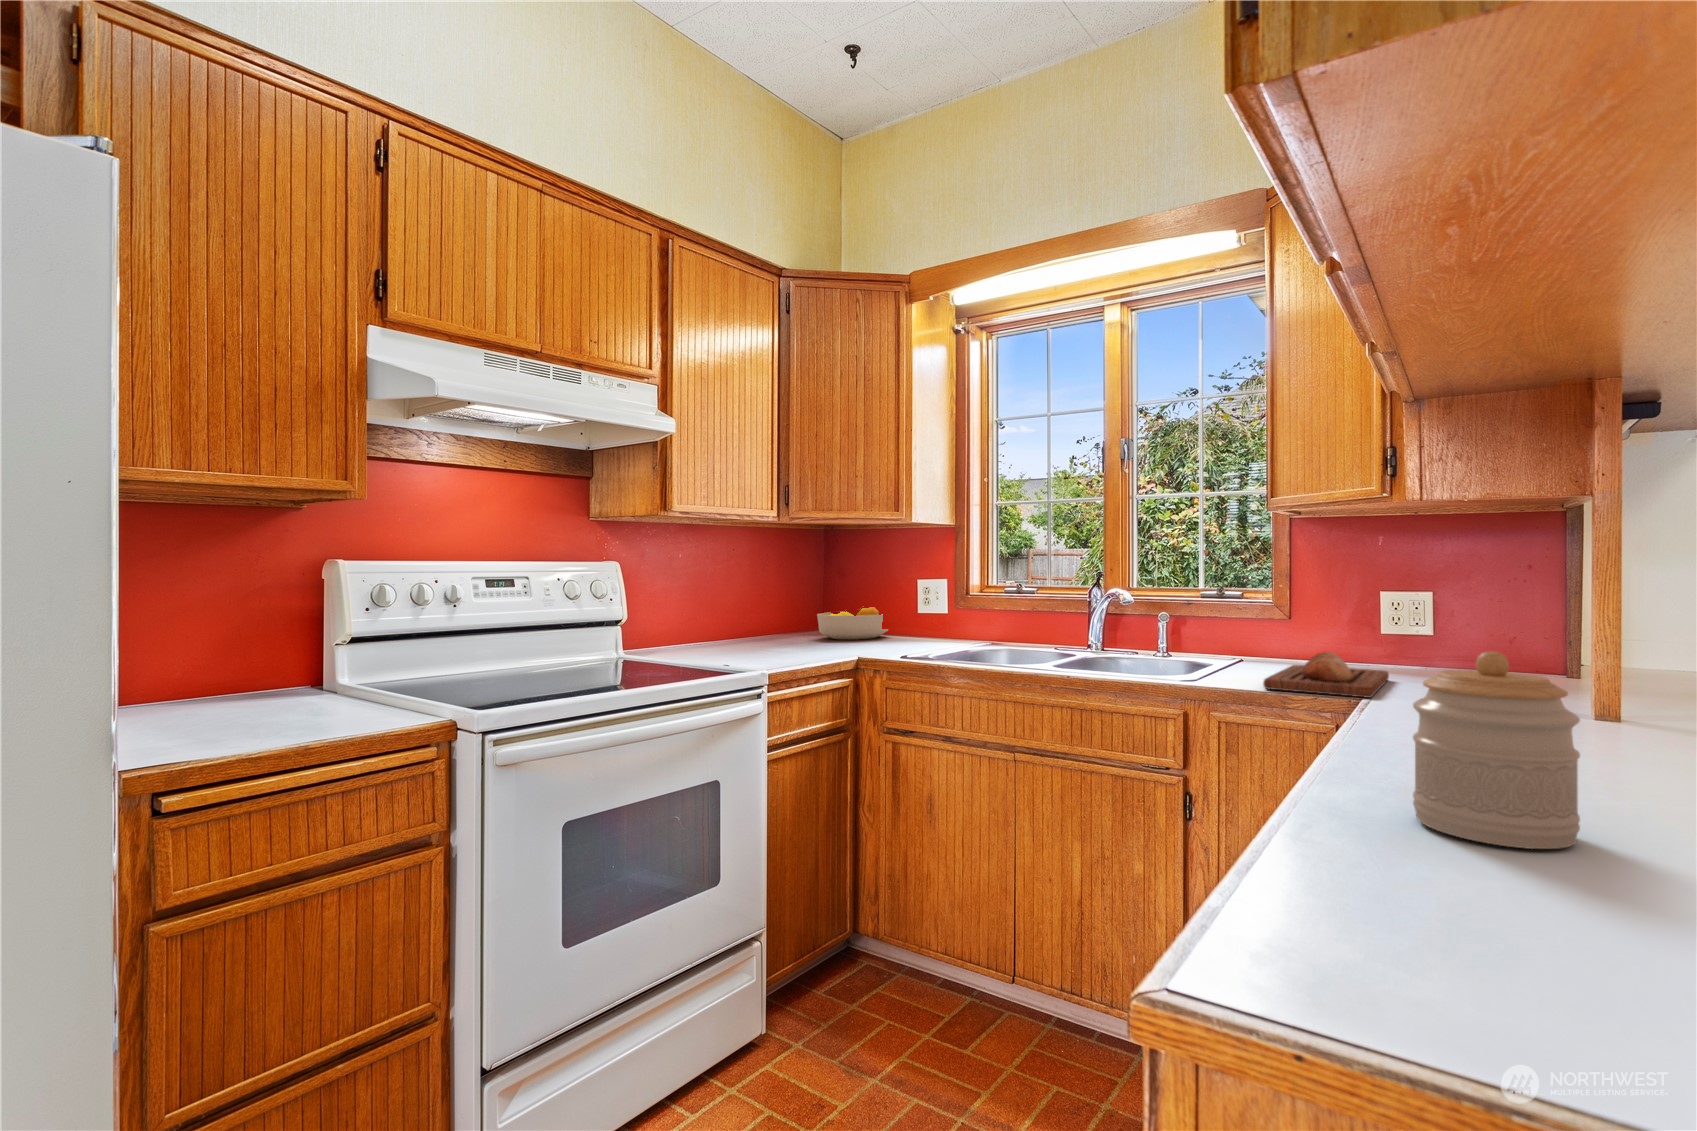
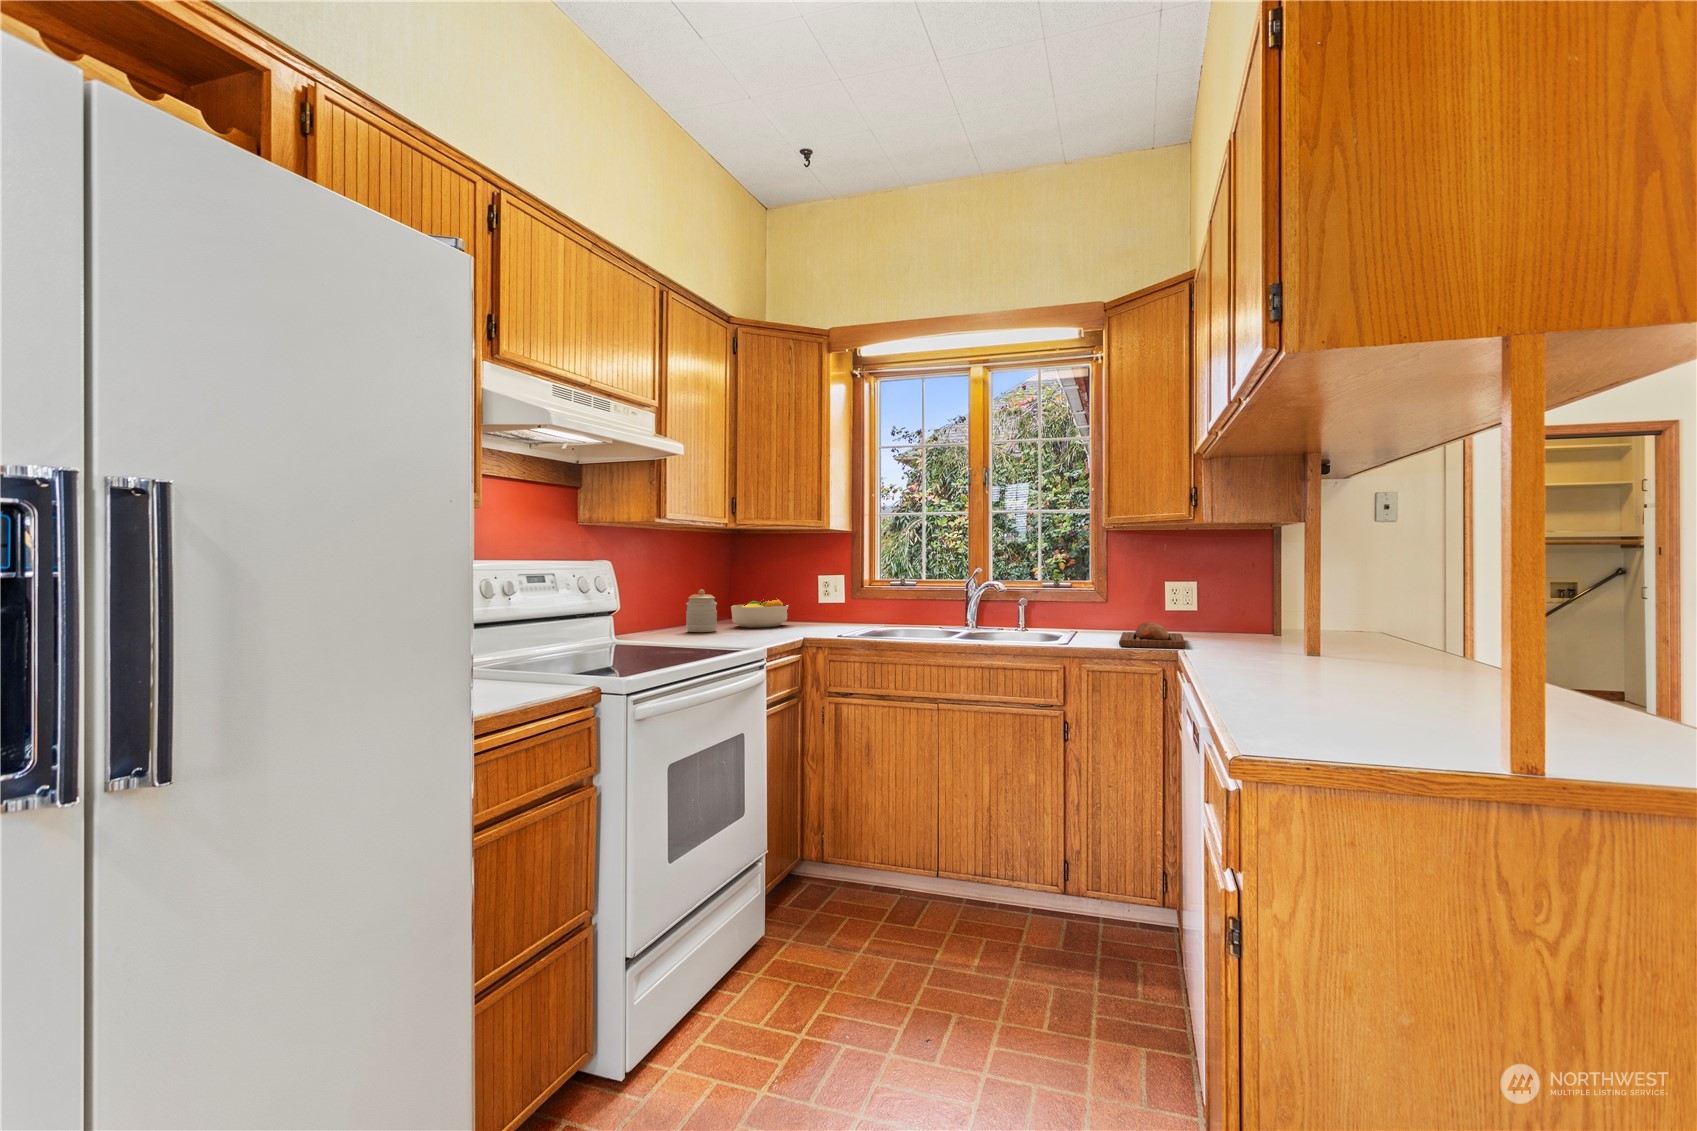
jar: present [1413,651,1580,849] -> present [686,589,717,632]

